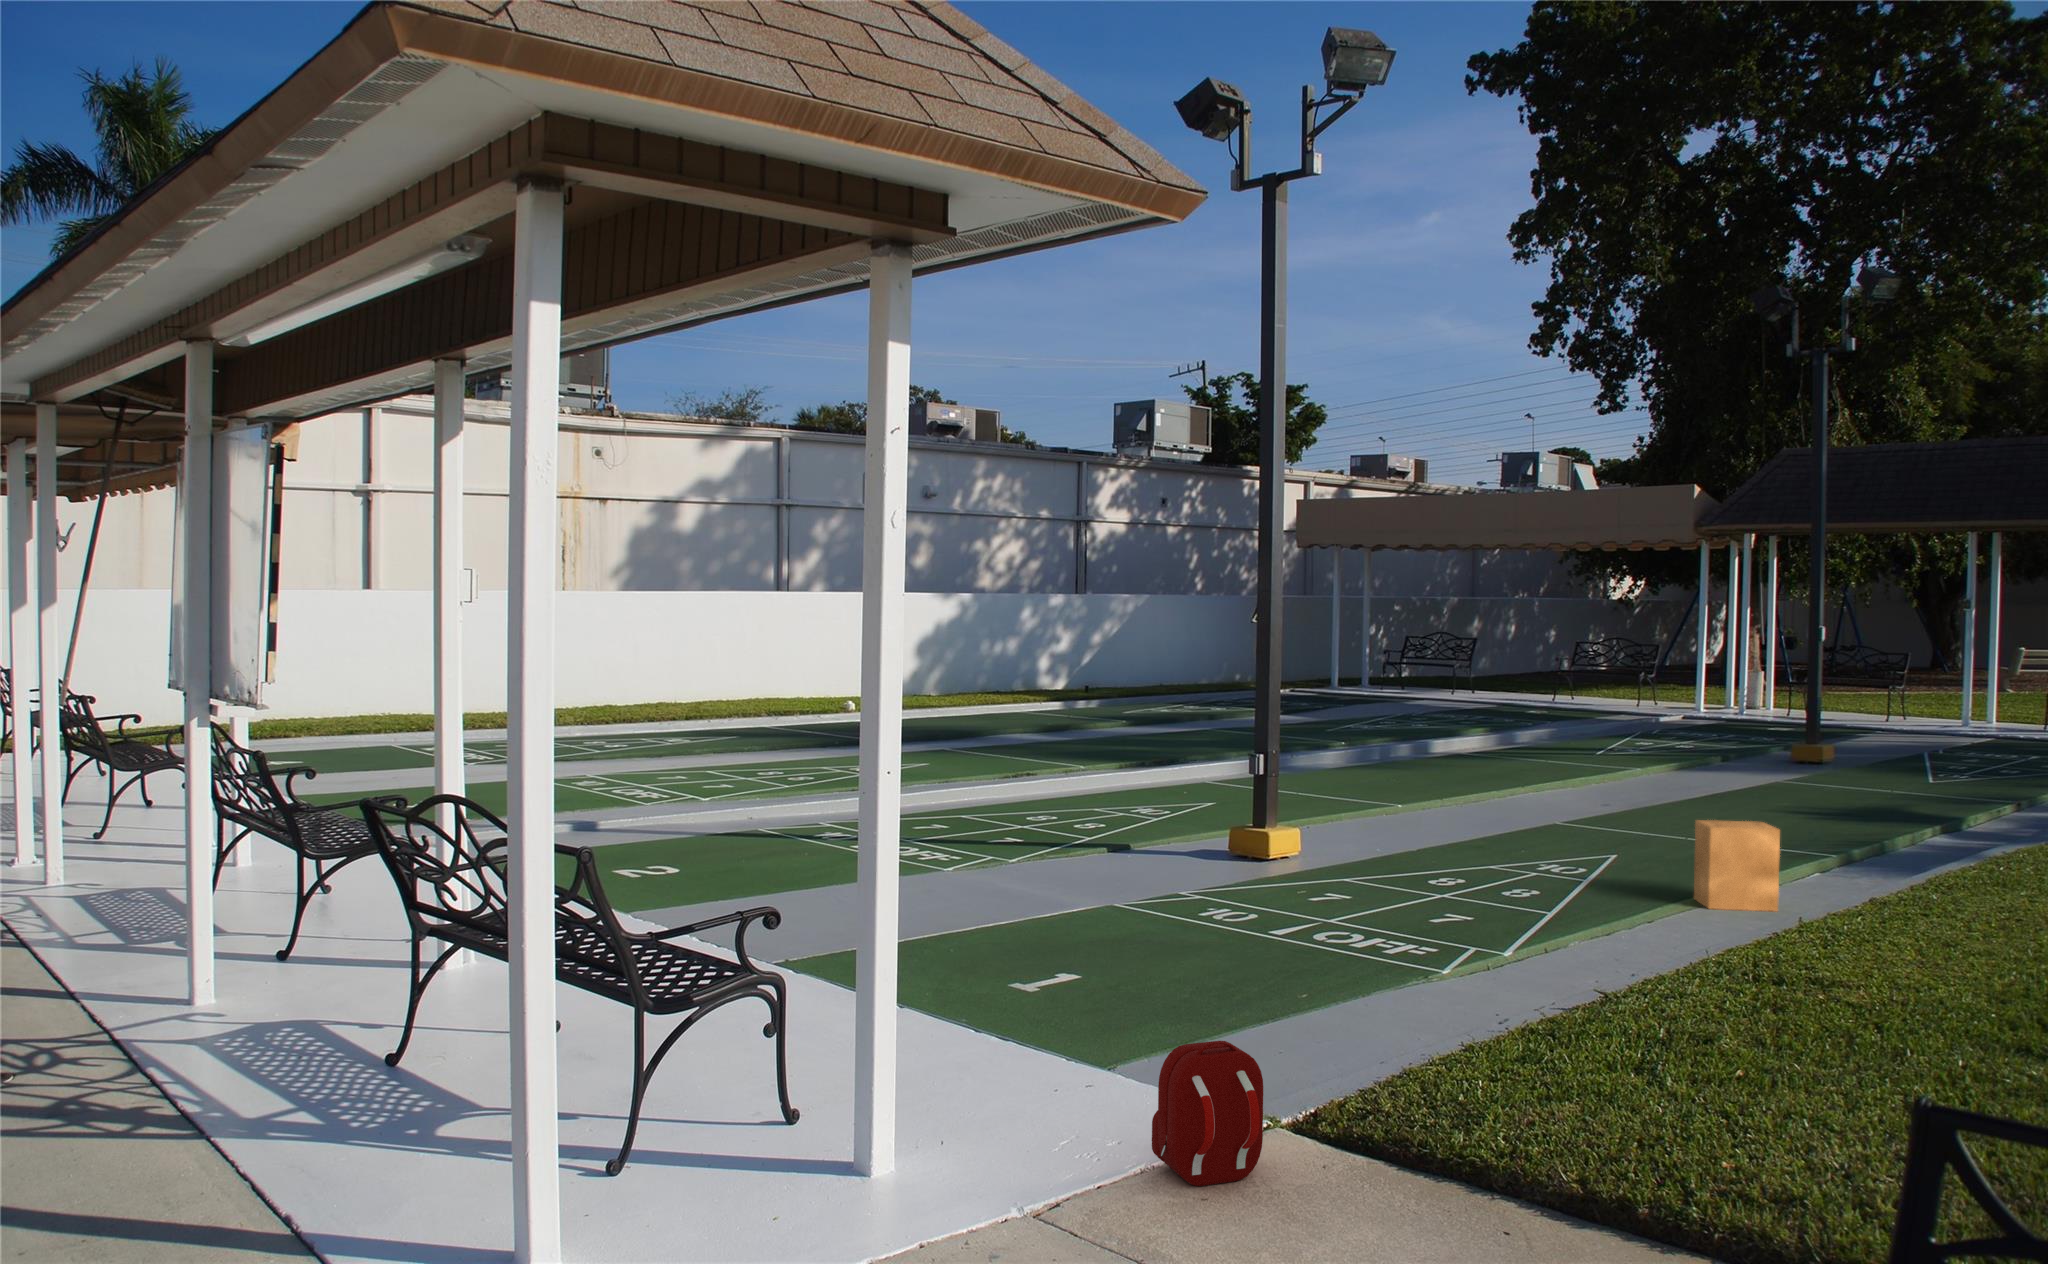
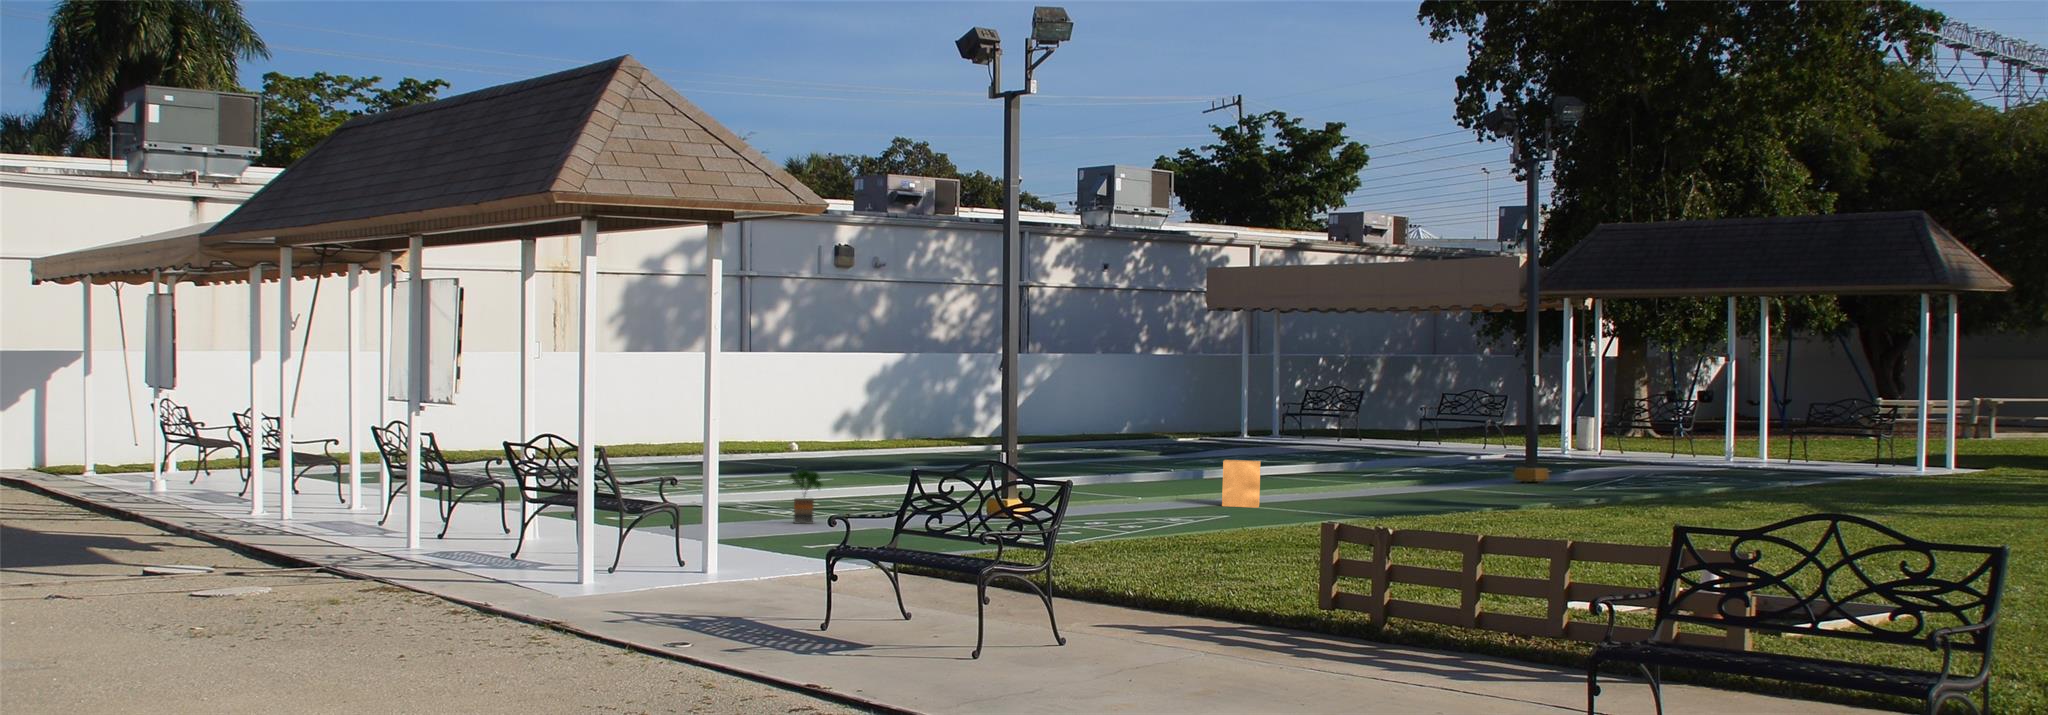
potted tree: none [988,954,1079,1095] -> present [790,470,823,524]
backpack: present [1152,1041,1263,1186] -> none [834,483,873,534]

